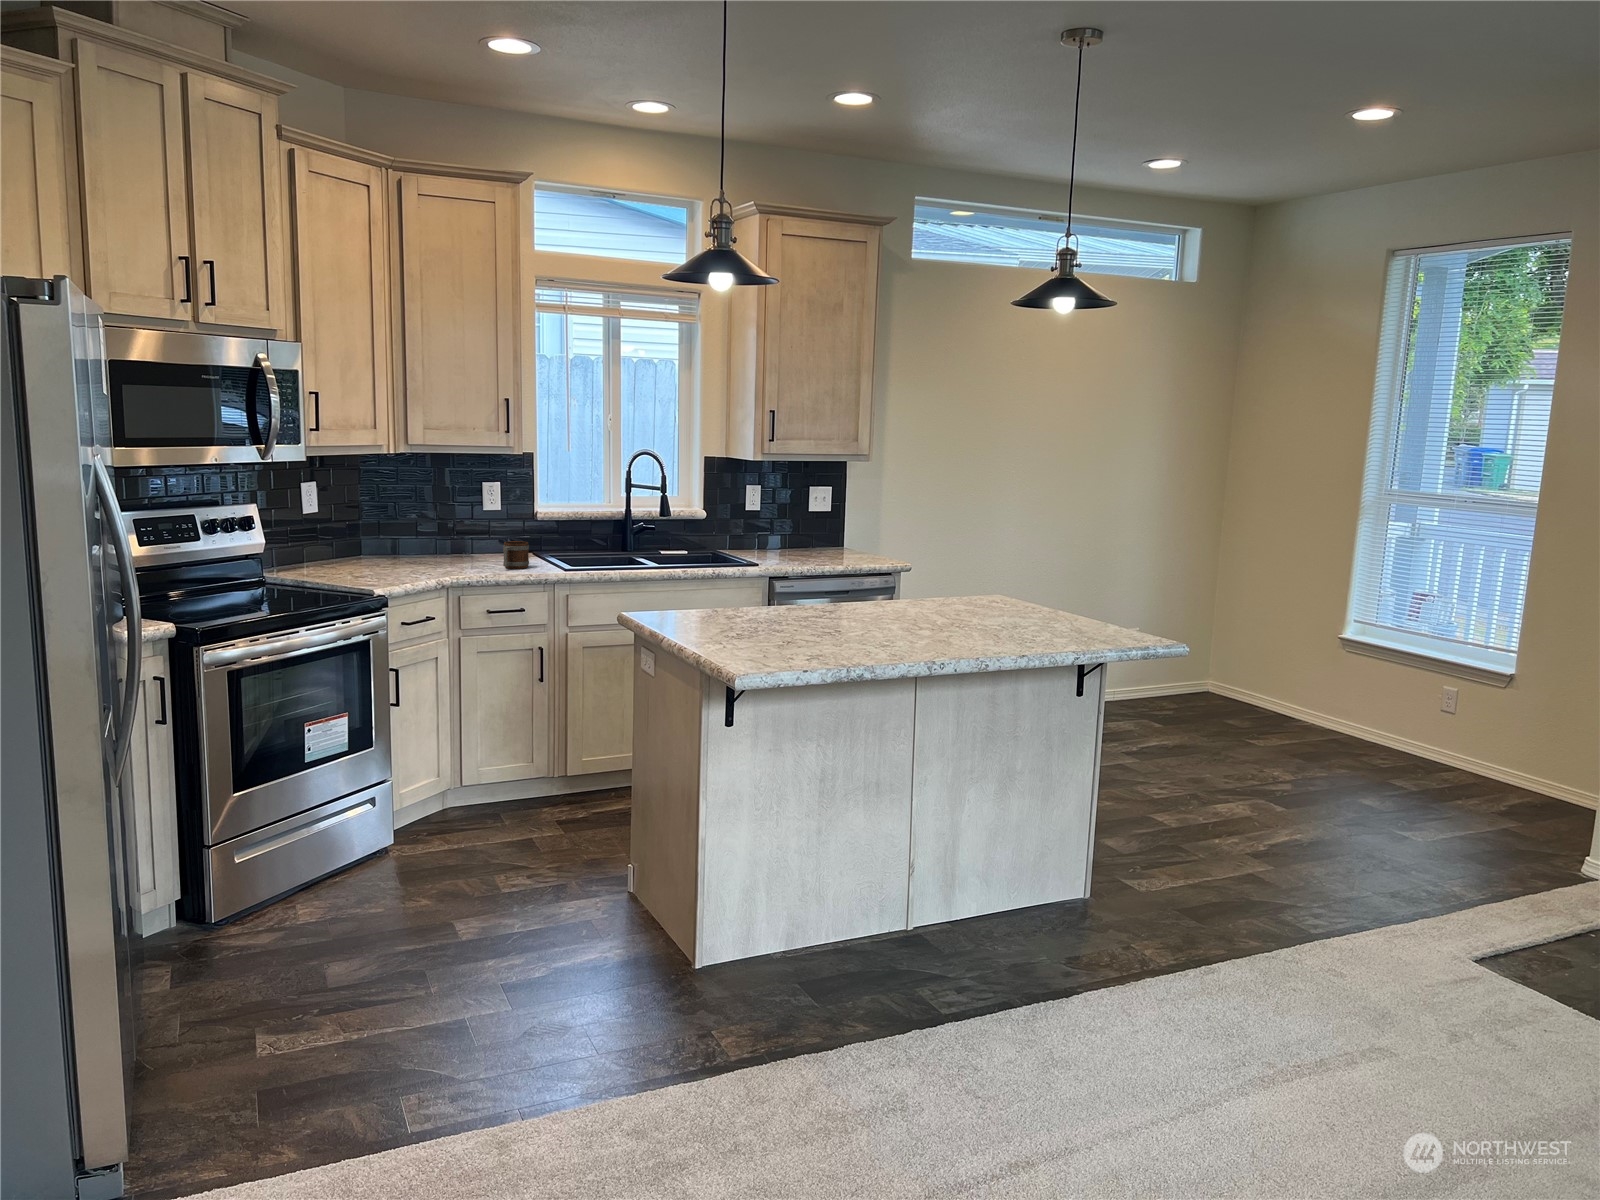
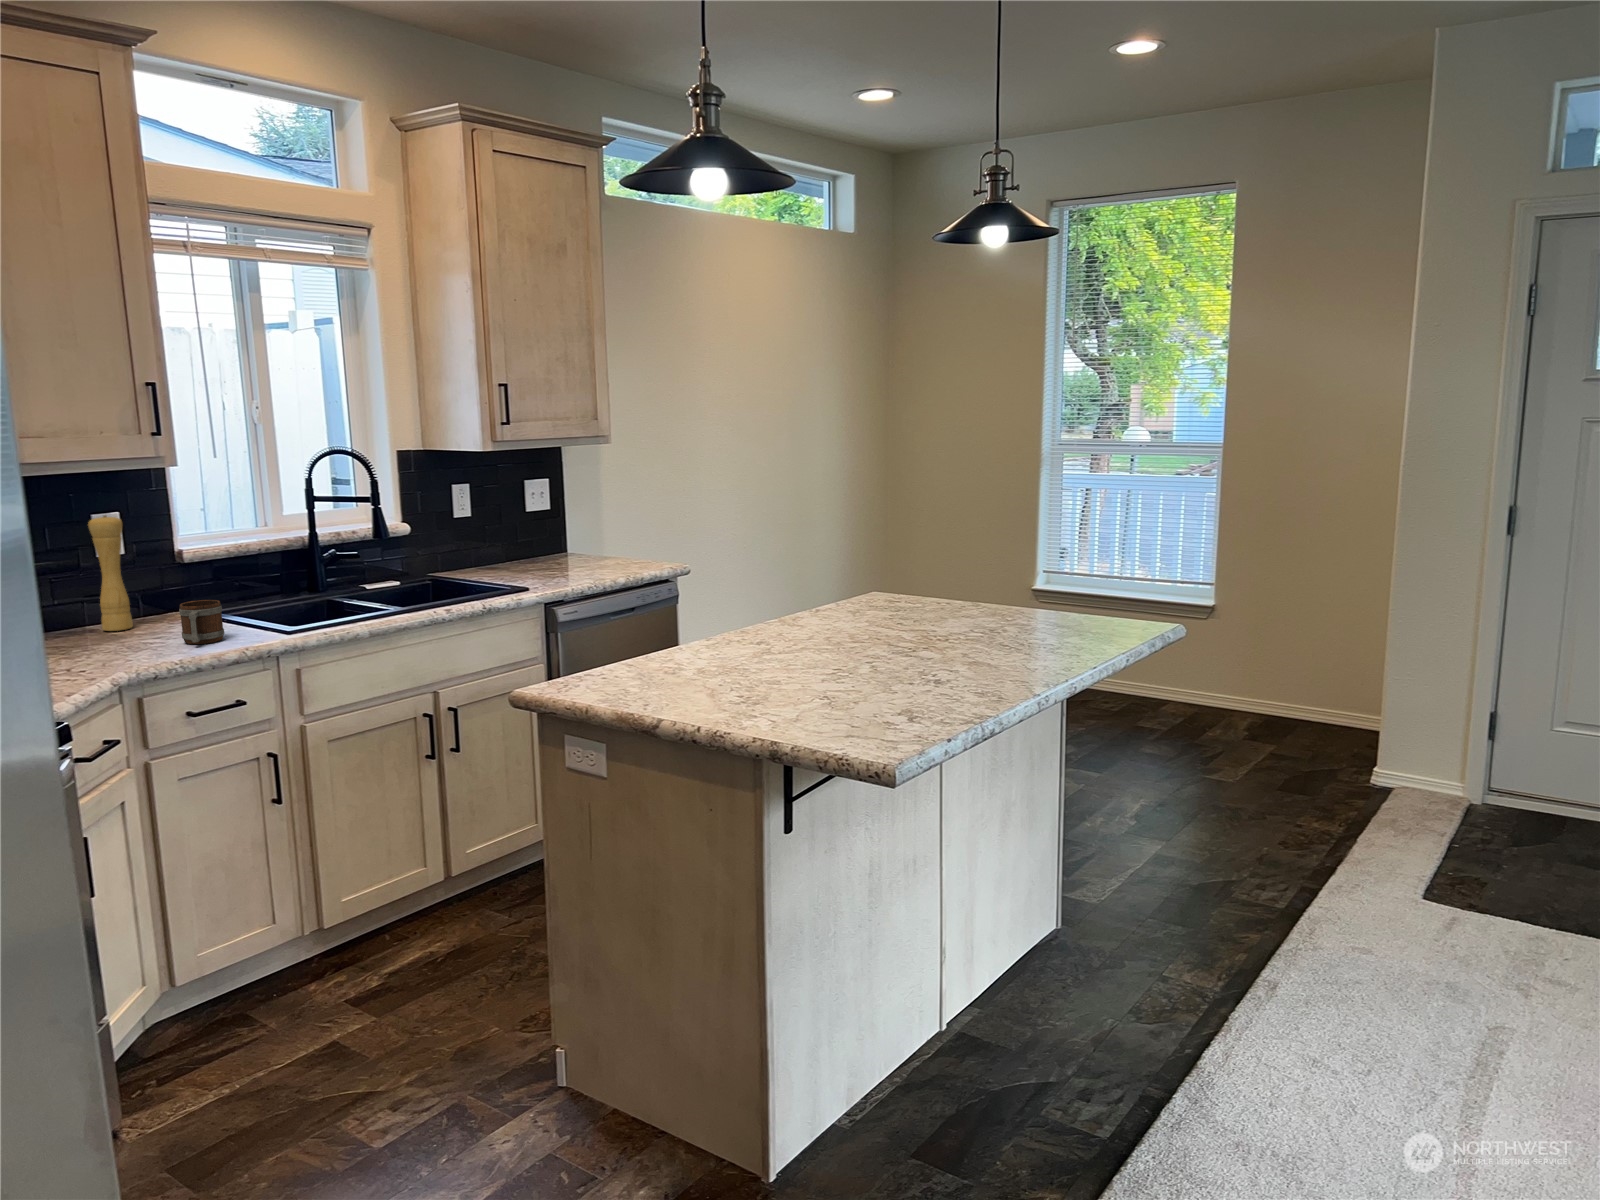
pepper mill: none [478,483,498,557] -> present [88,515,133,631]

